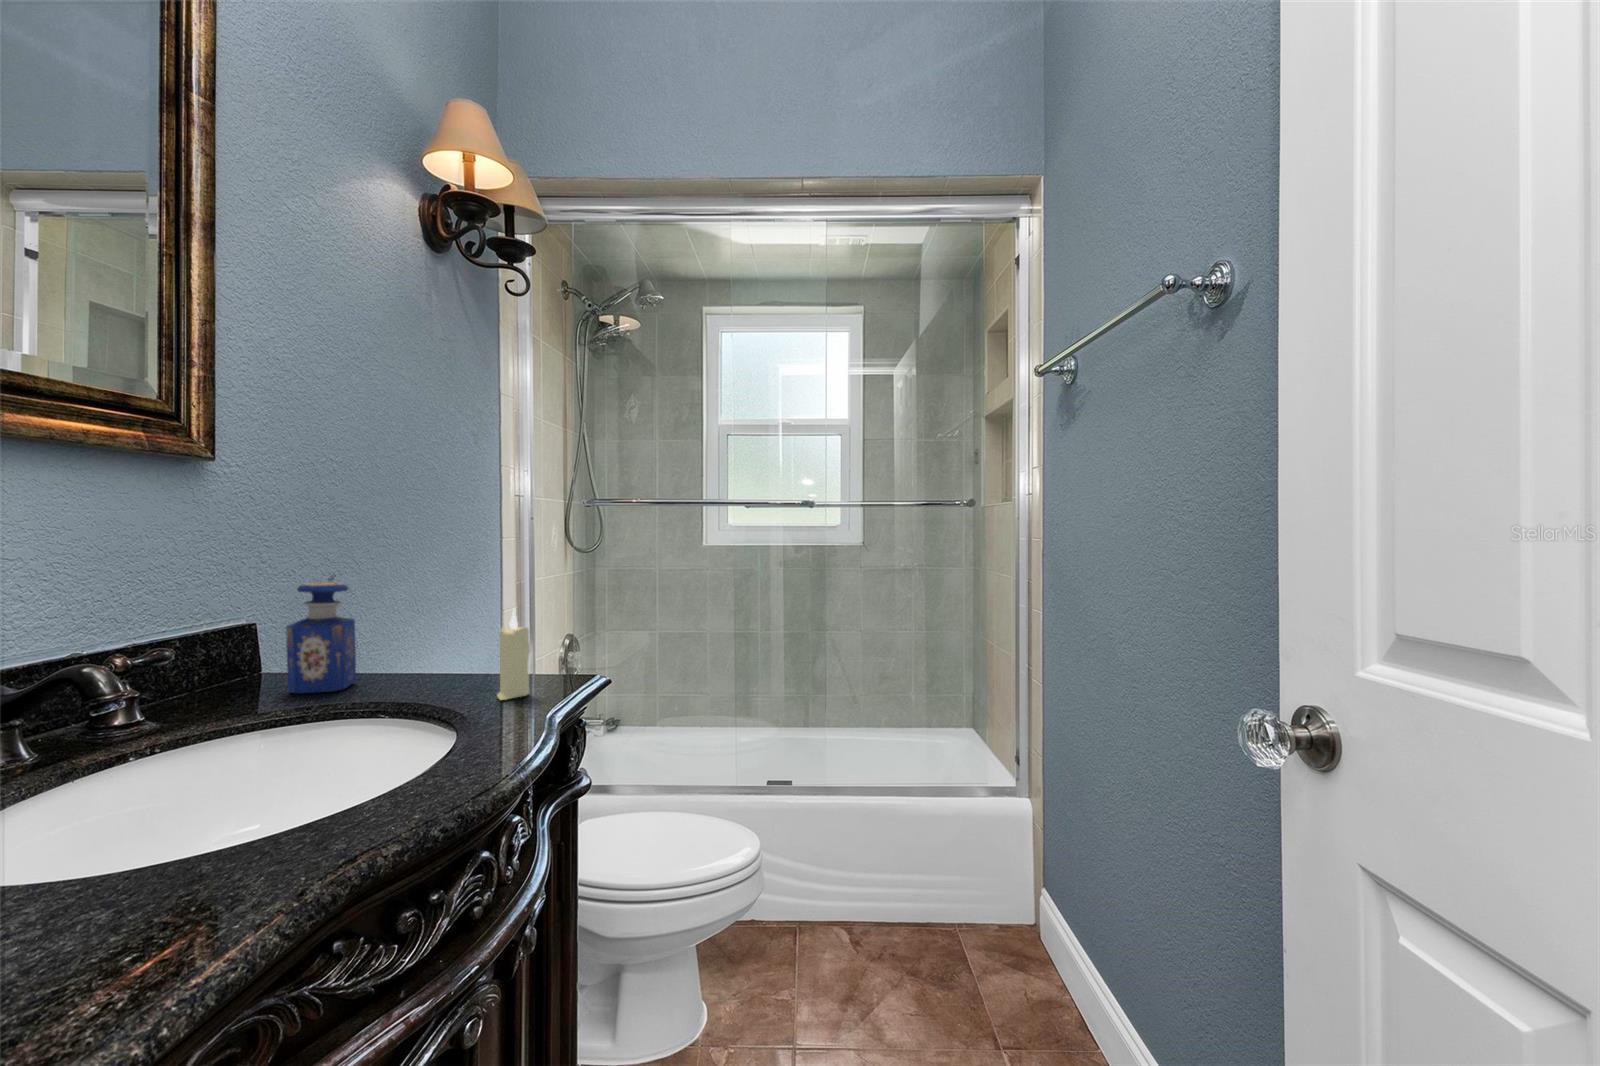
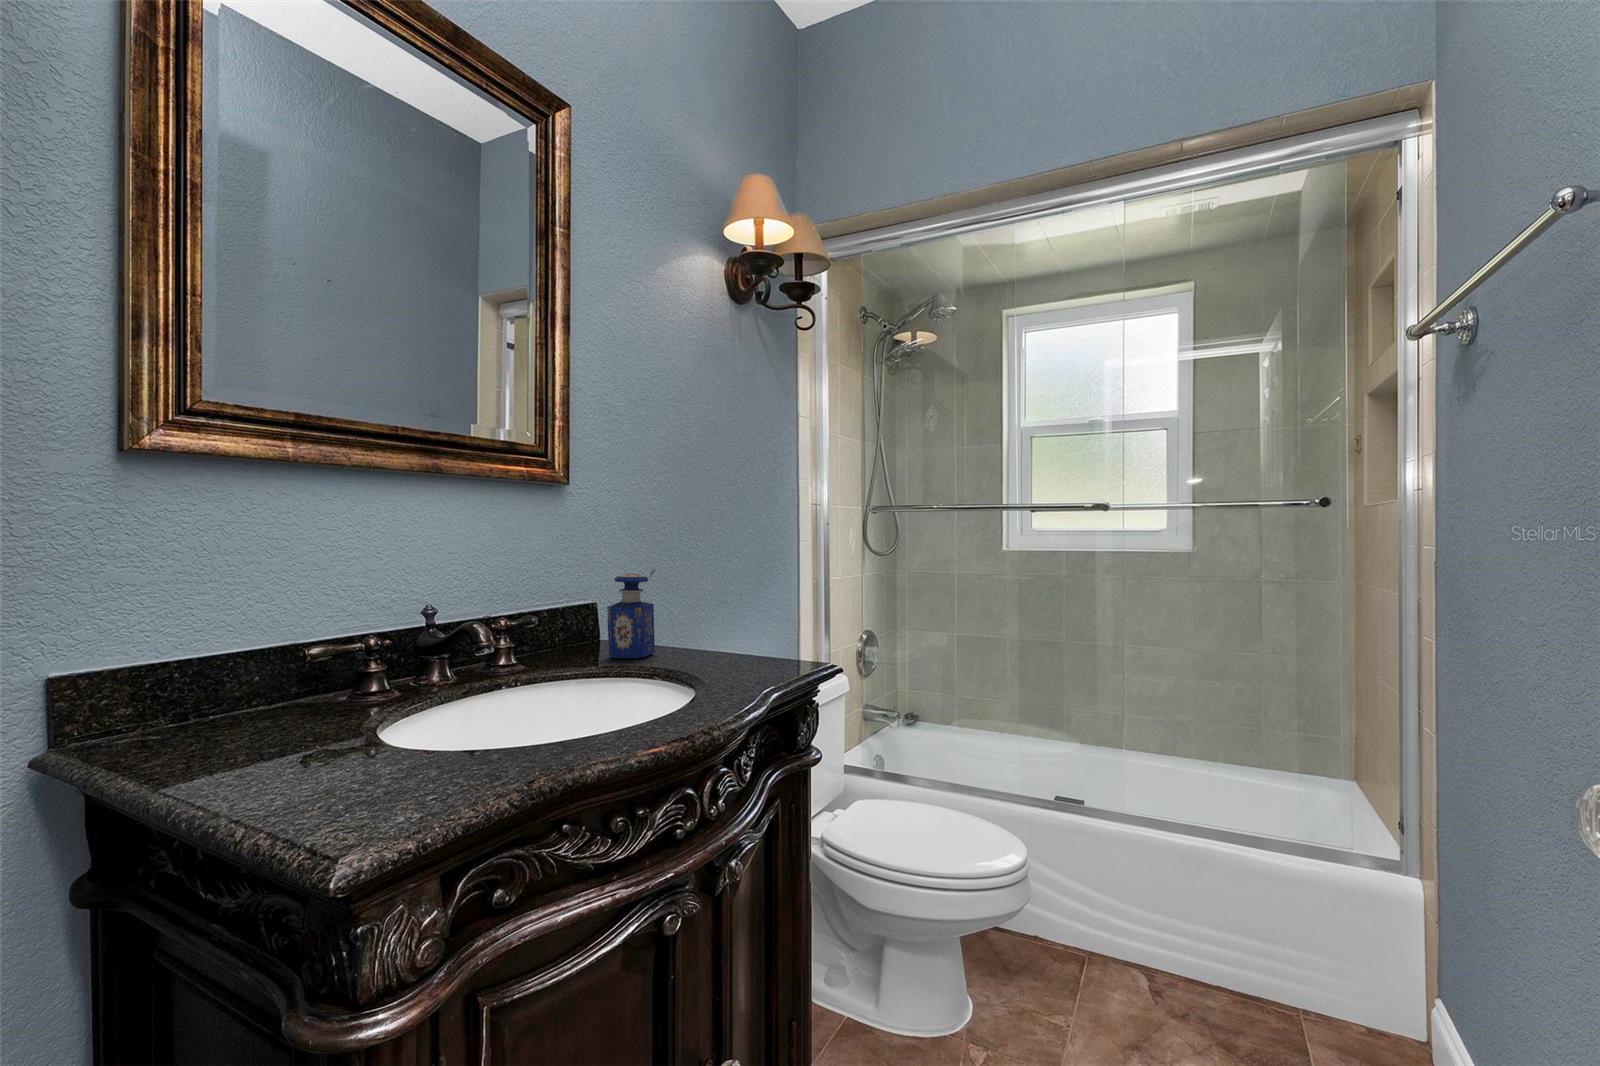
candle: present [497,608,530,700] -> none [739,597,765,674]

